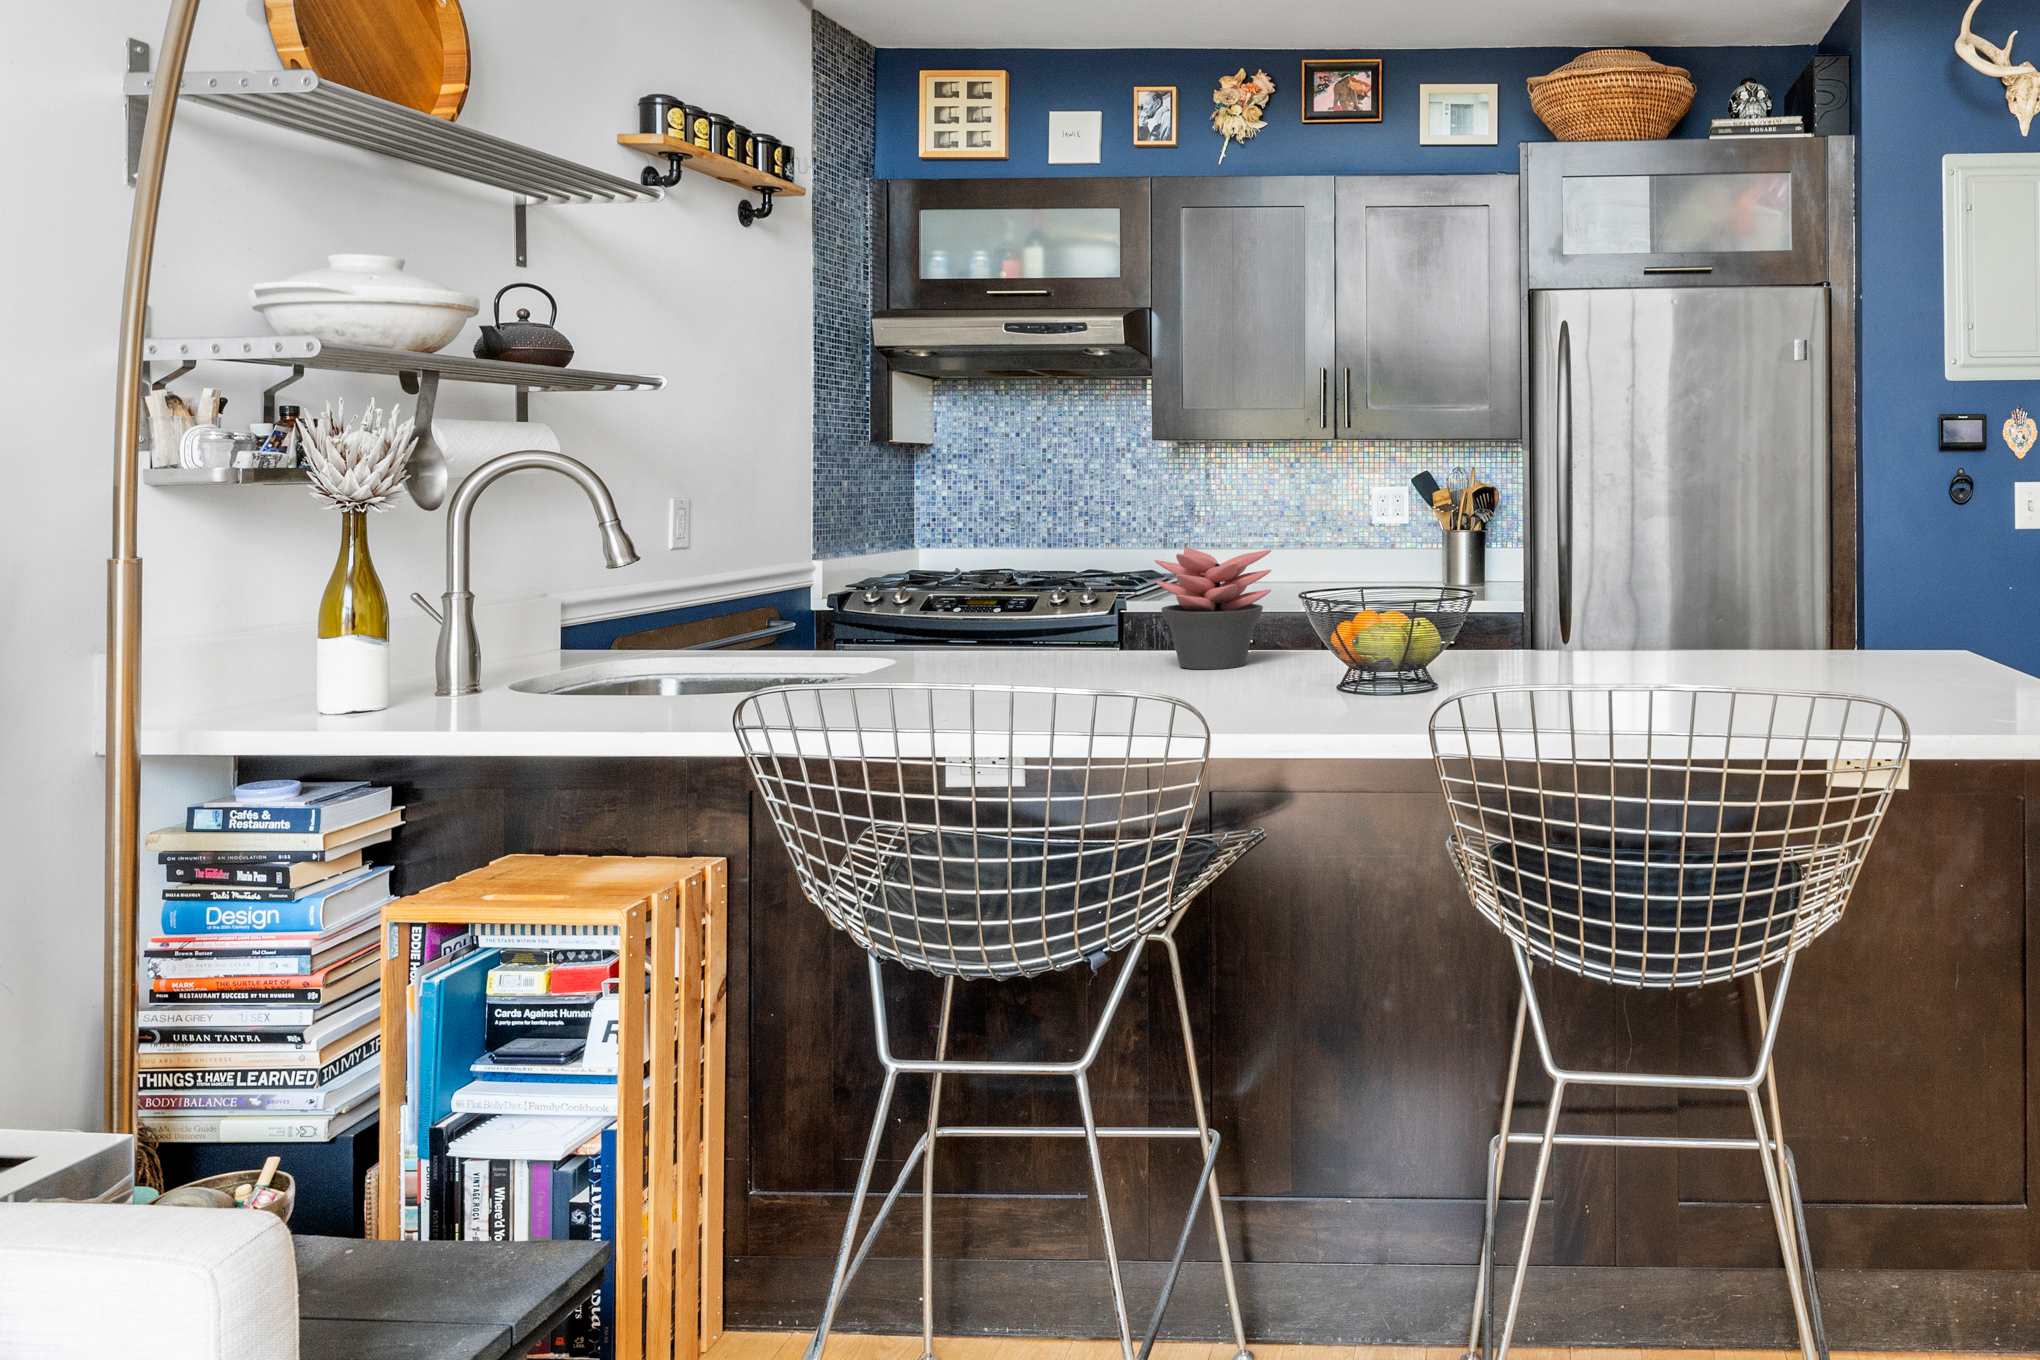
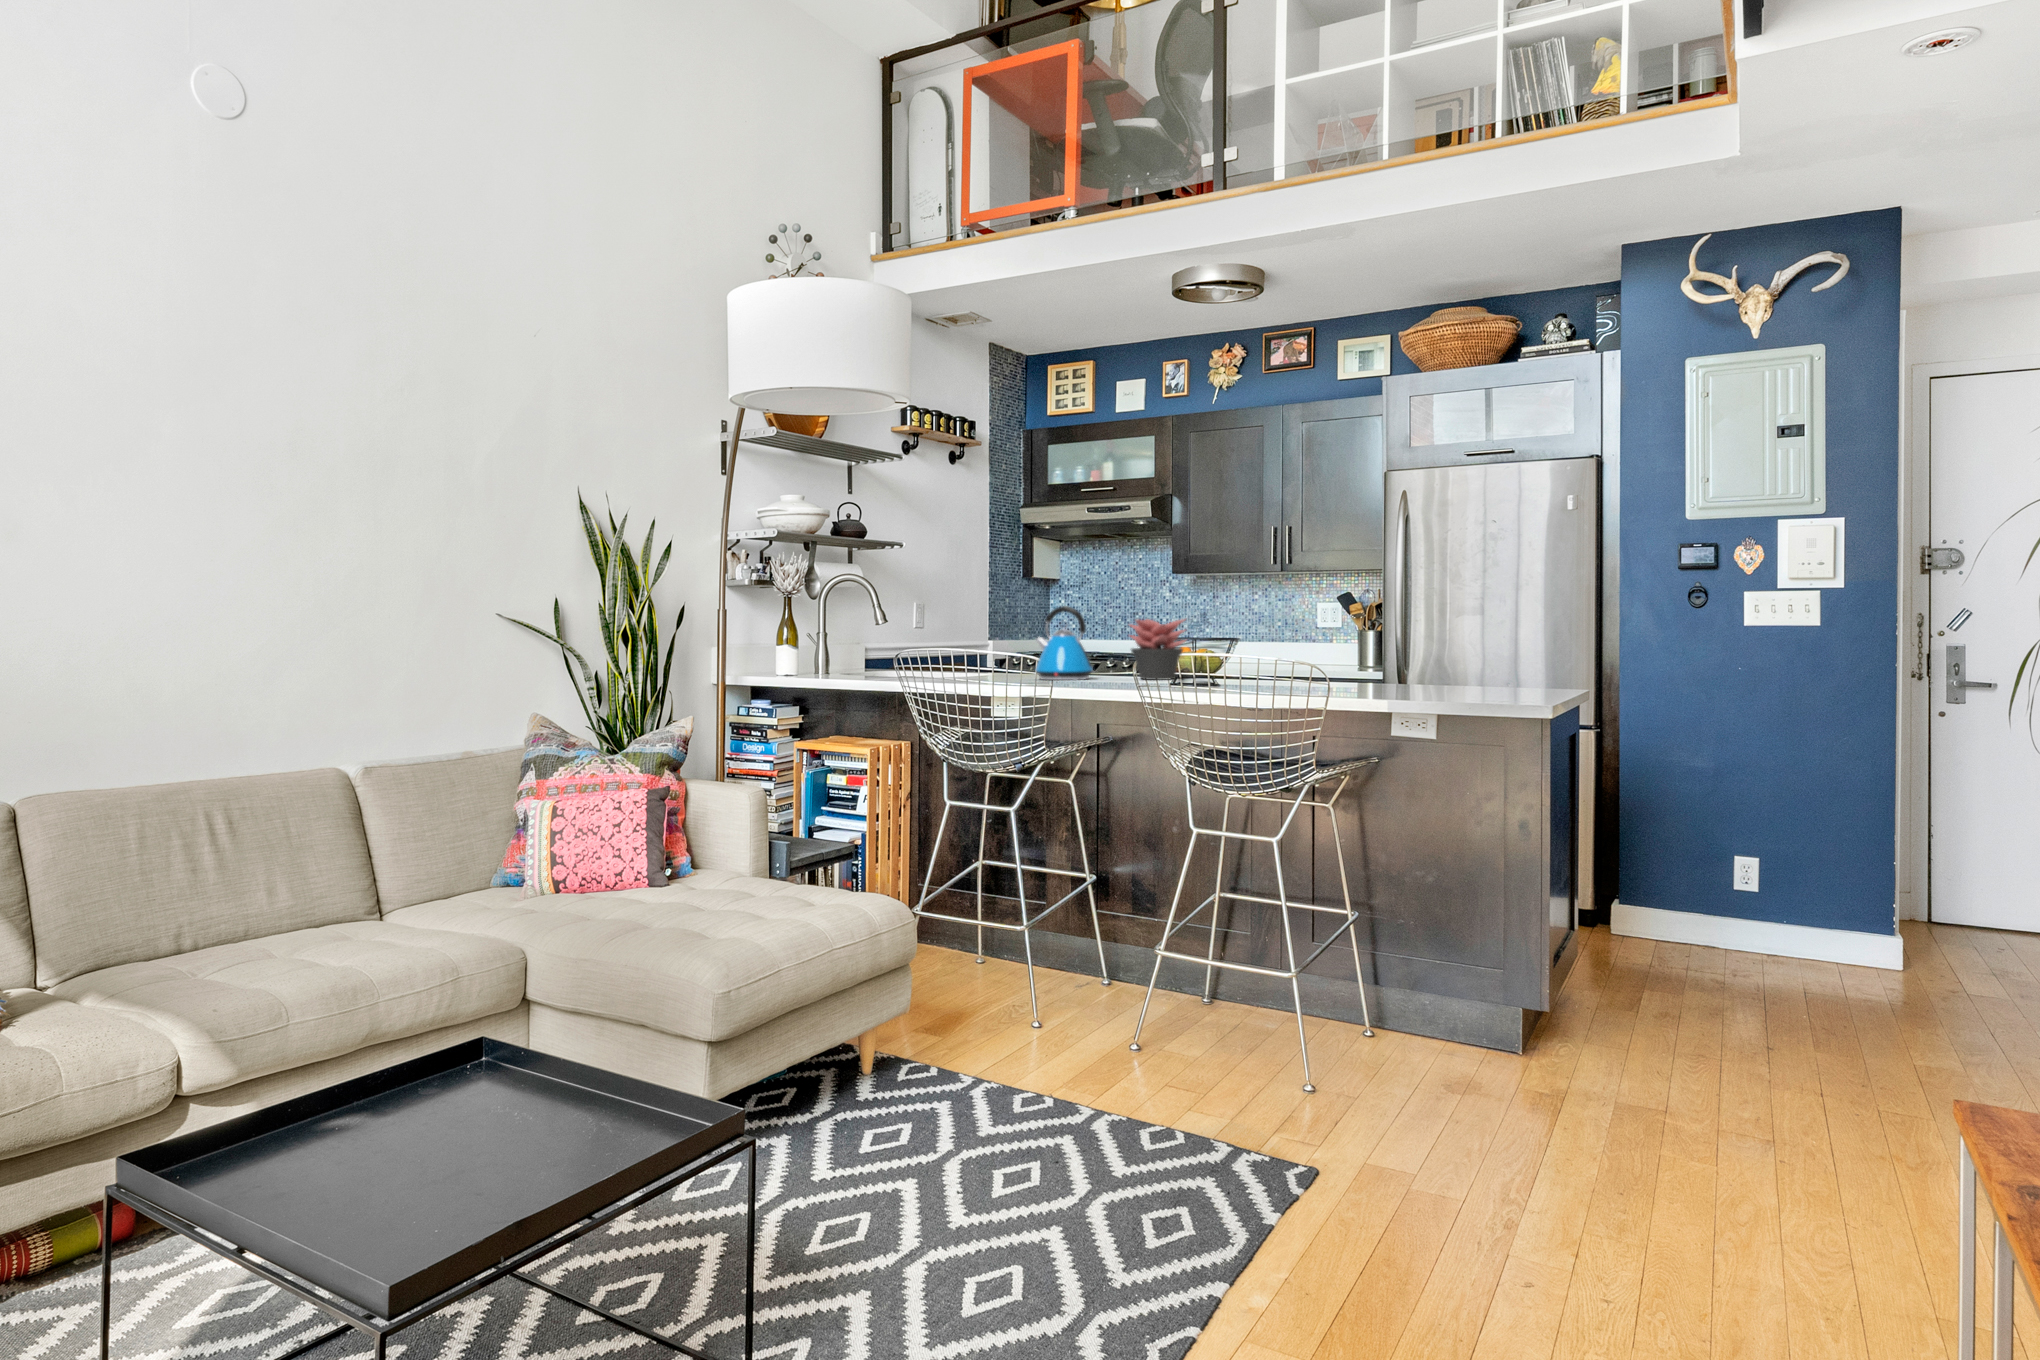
kettle: none [959,524,1088,675] -> present [1036,606,1093,680]

